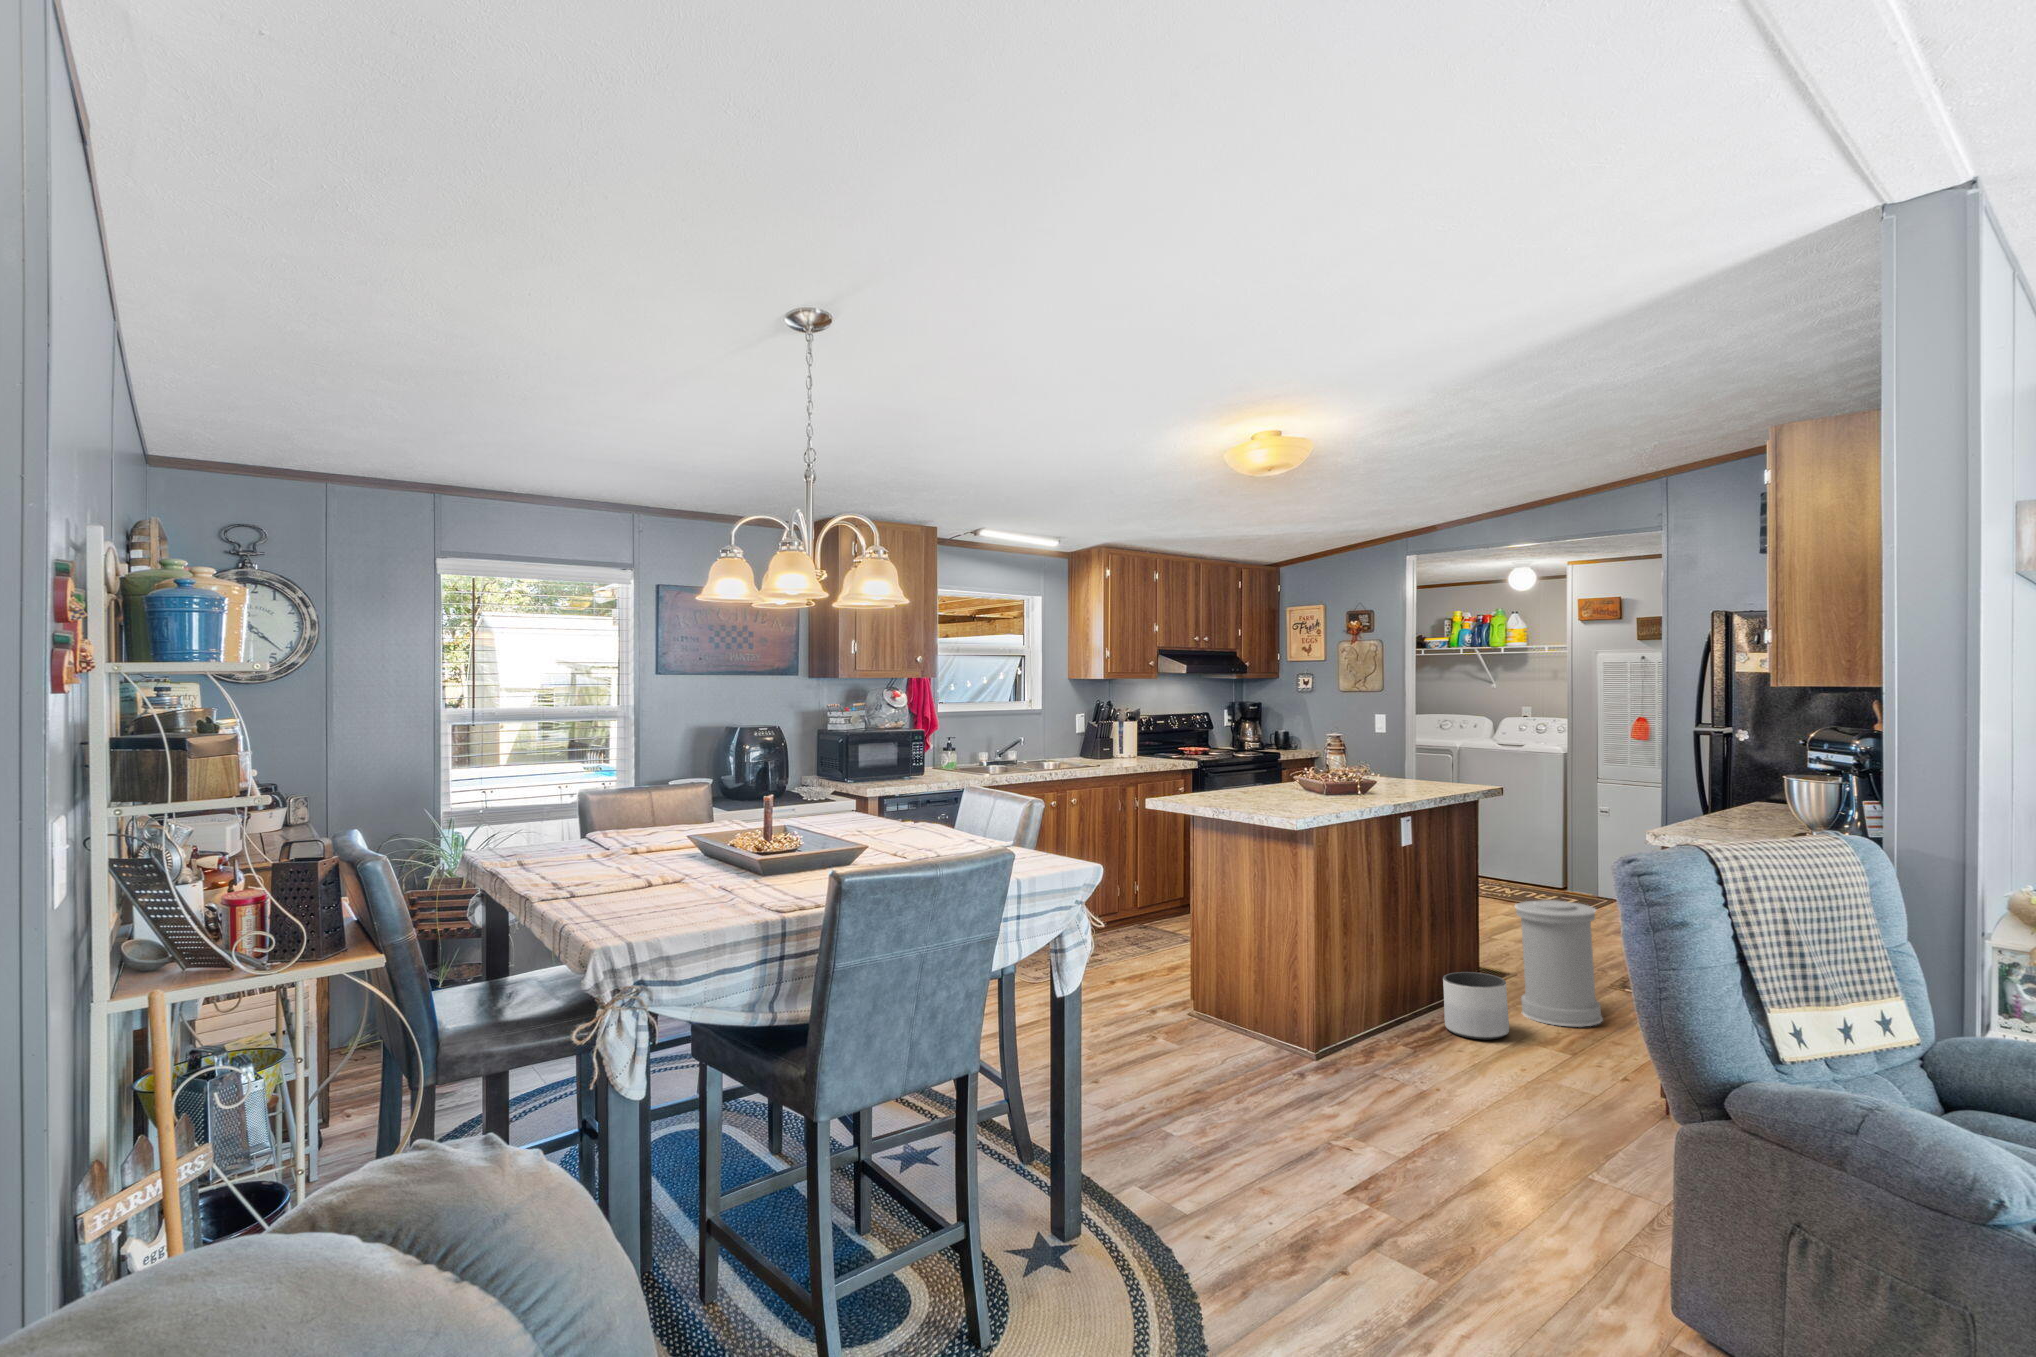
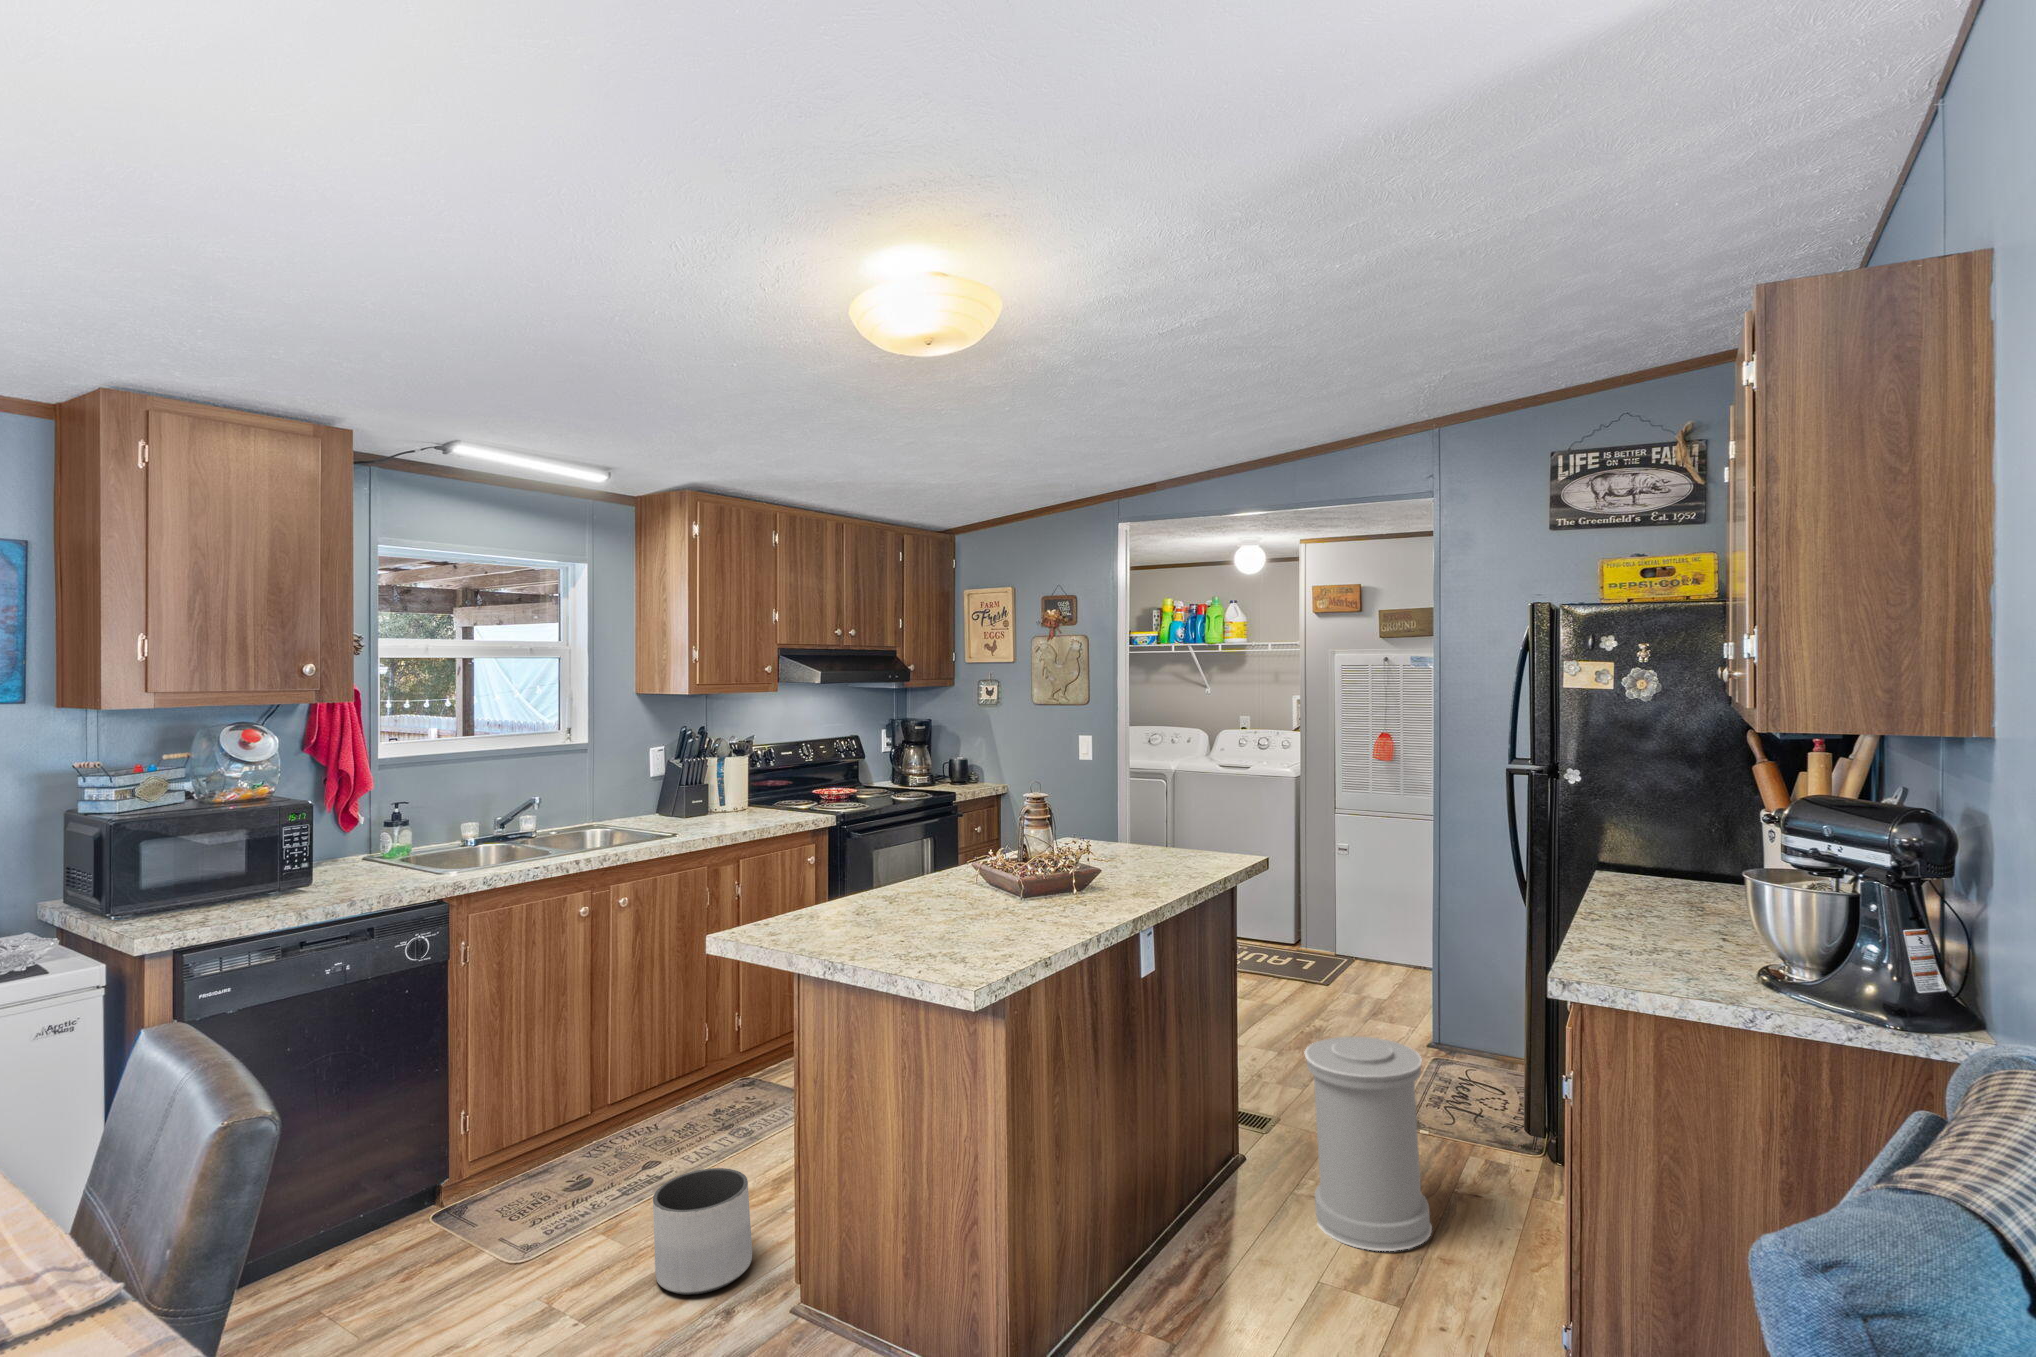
planter: present [1443,972,1509,1039] -> present [653,1168,752,1295]

